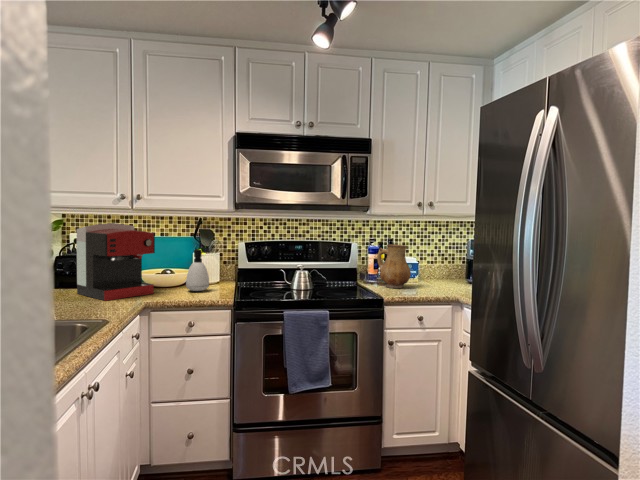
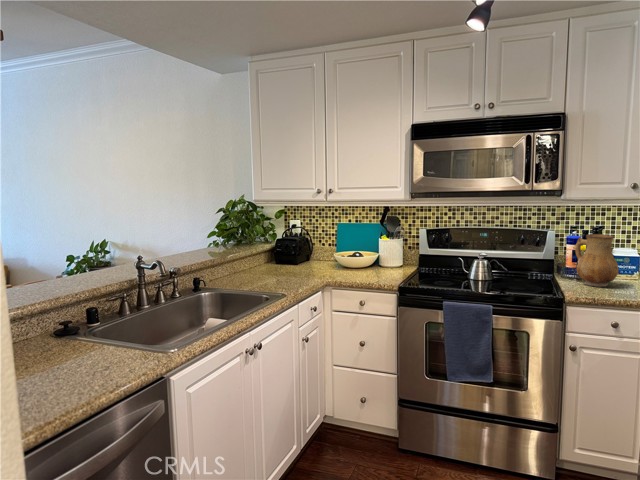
coffee maker: present [77,223,155,301] -> none [285,214,339,277]
soap dispenser: present [186,249,210,291] -> none [366,237,387,274]

